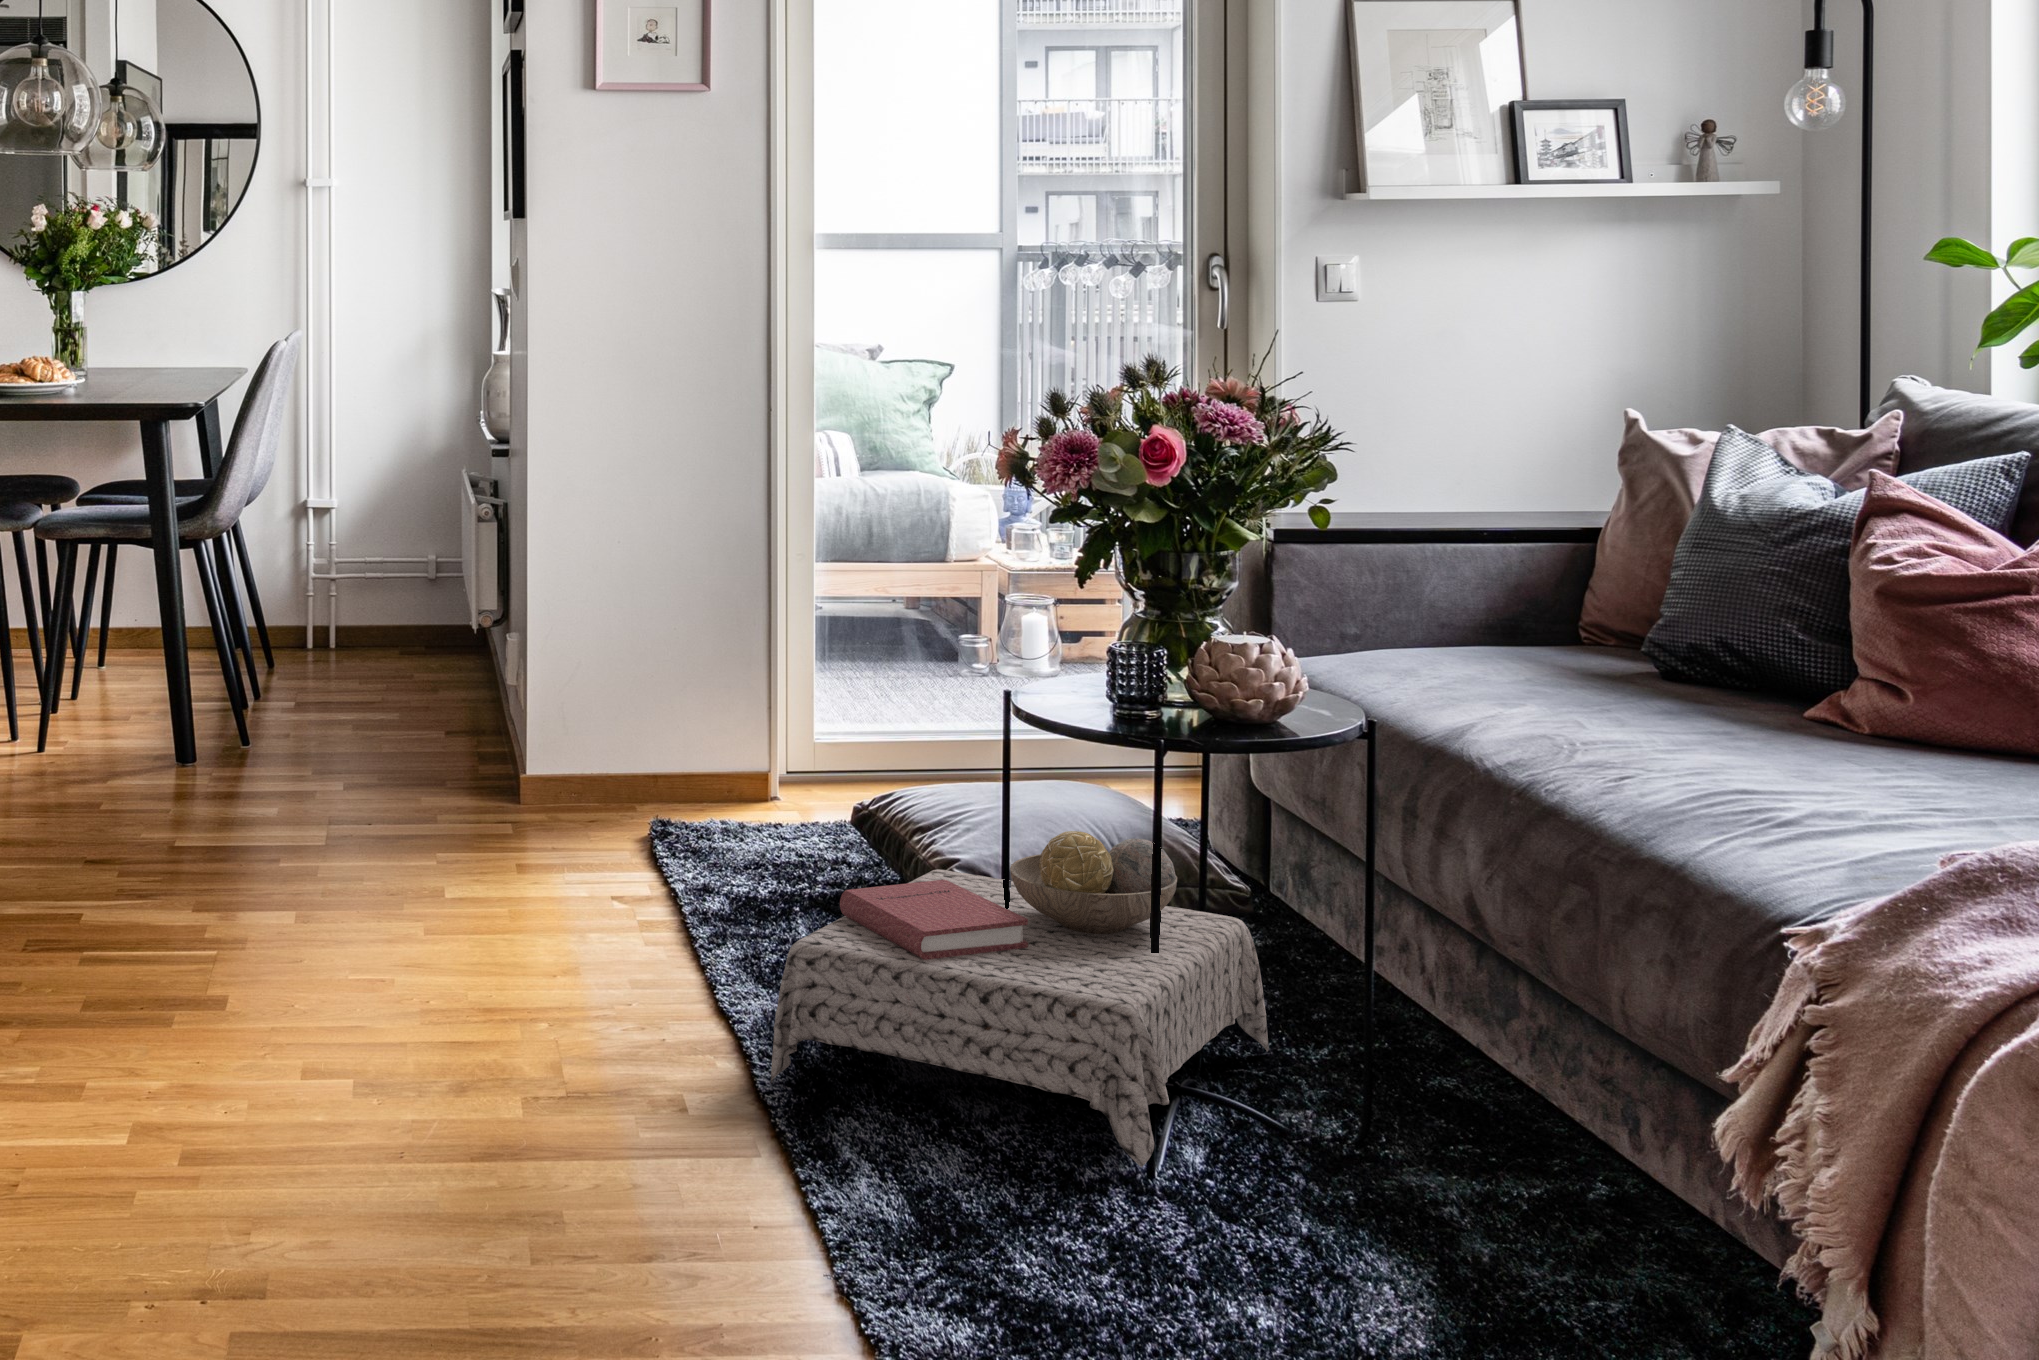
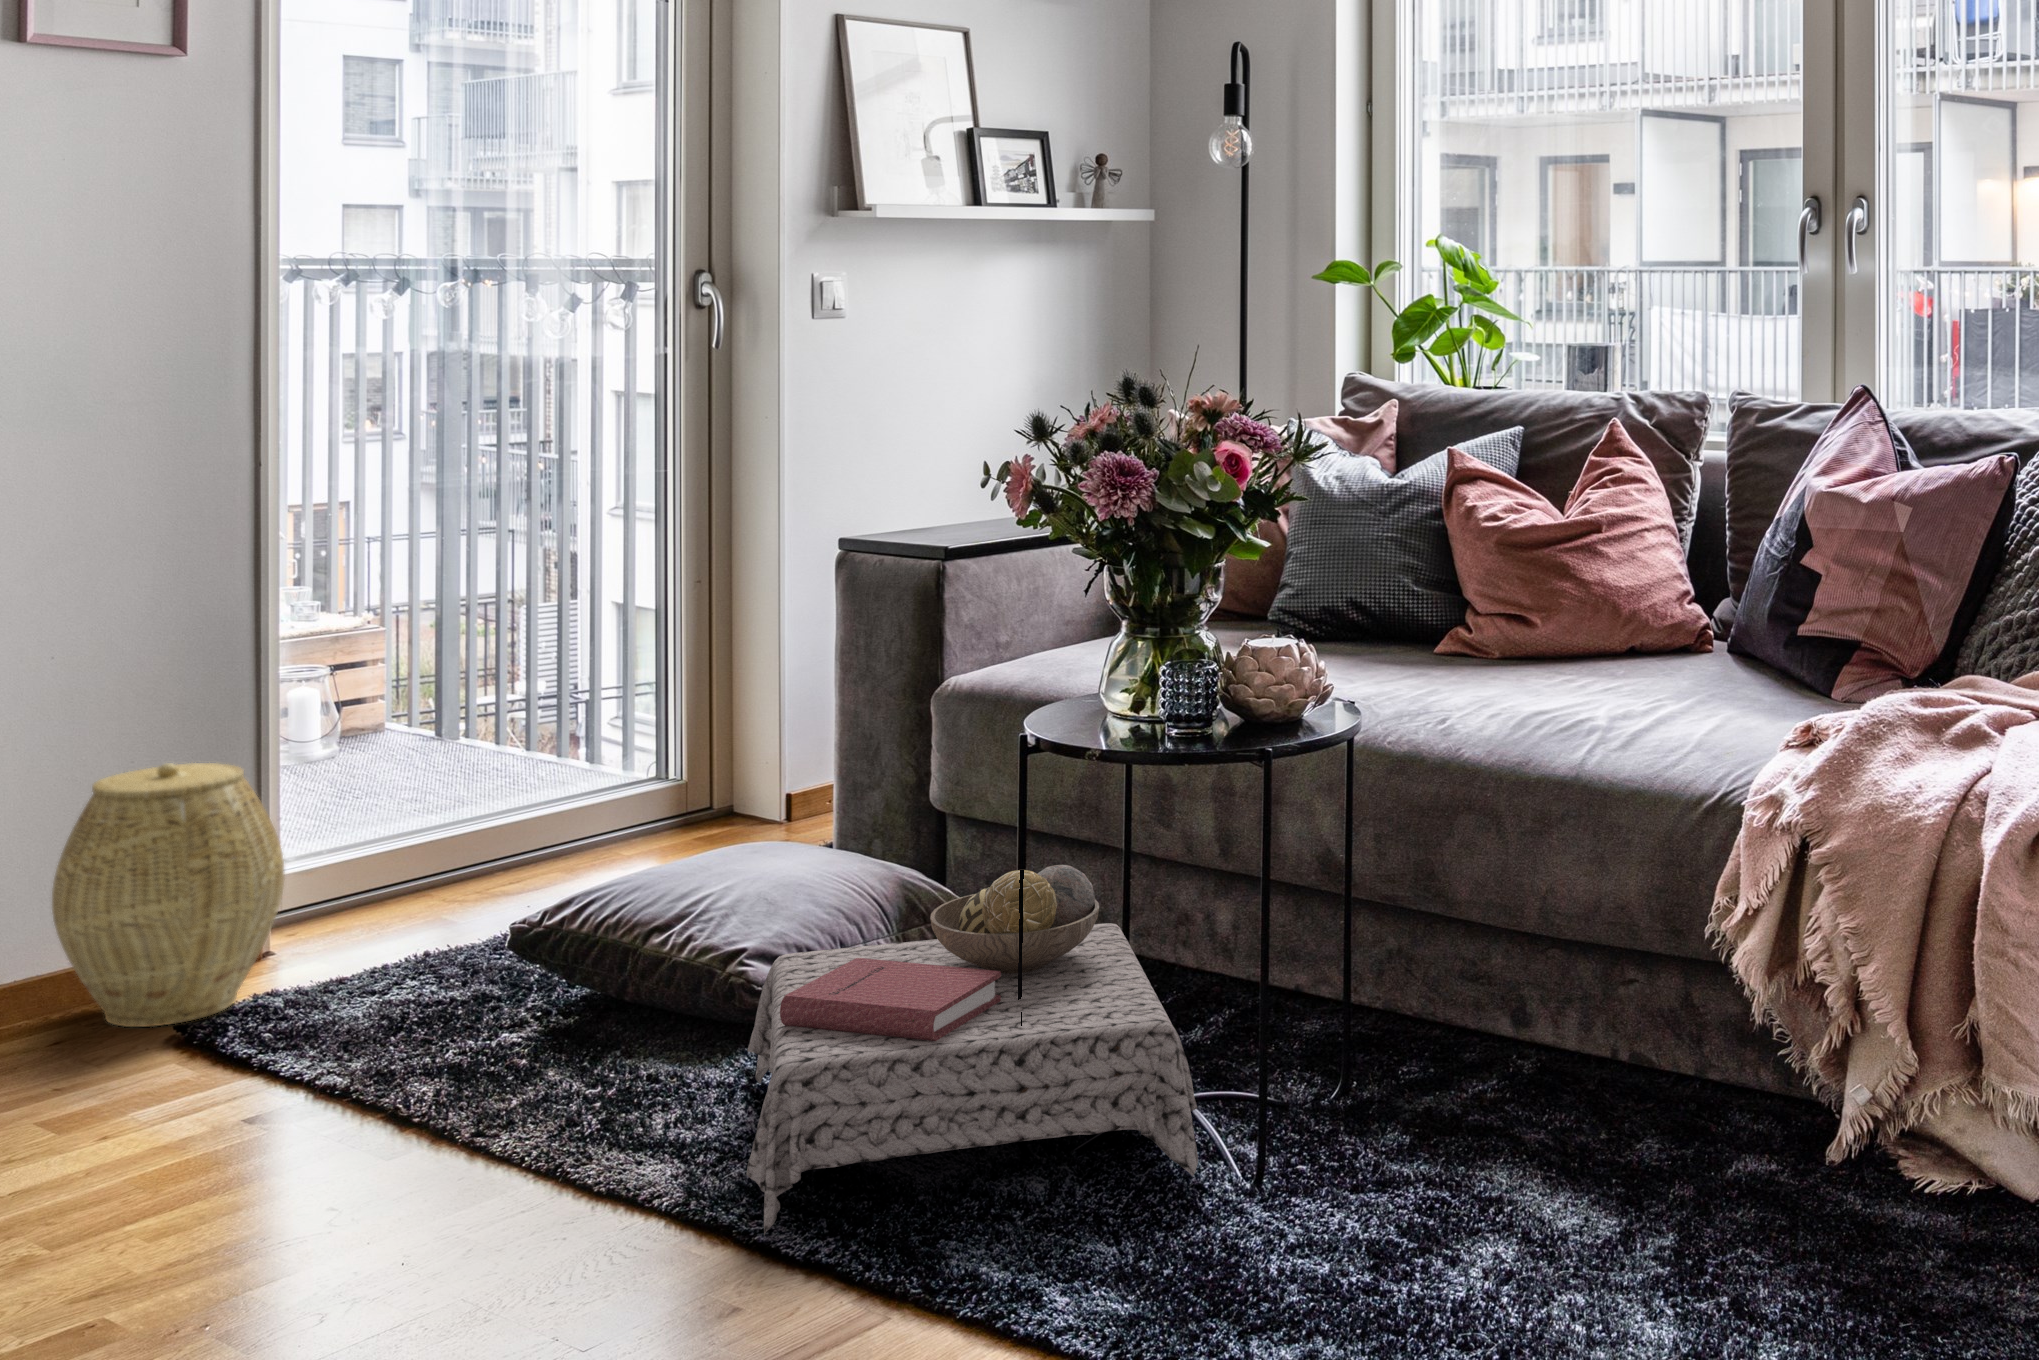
woven basket: none [589,634,743,833] -> present [52,763,284,1027]

